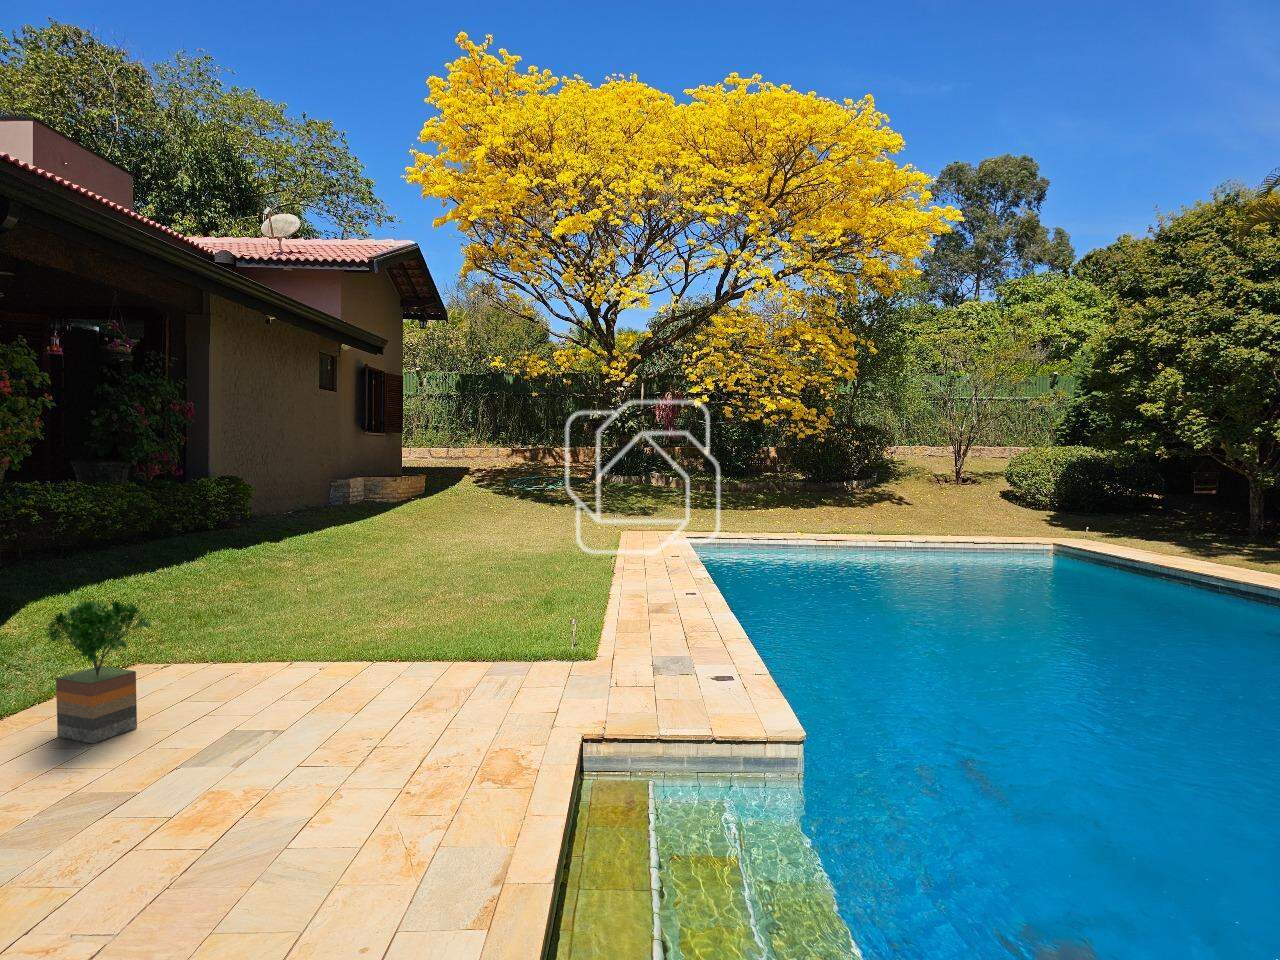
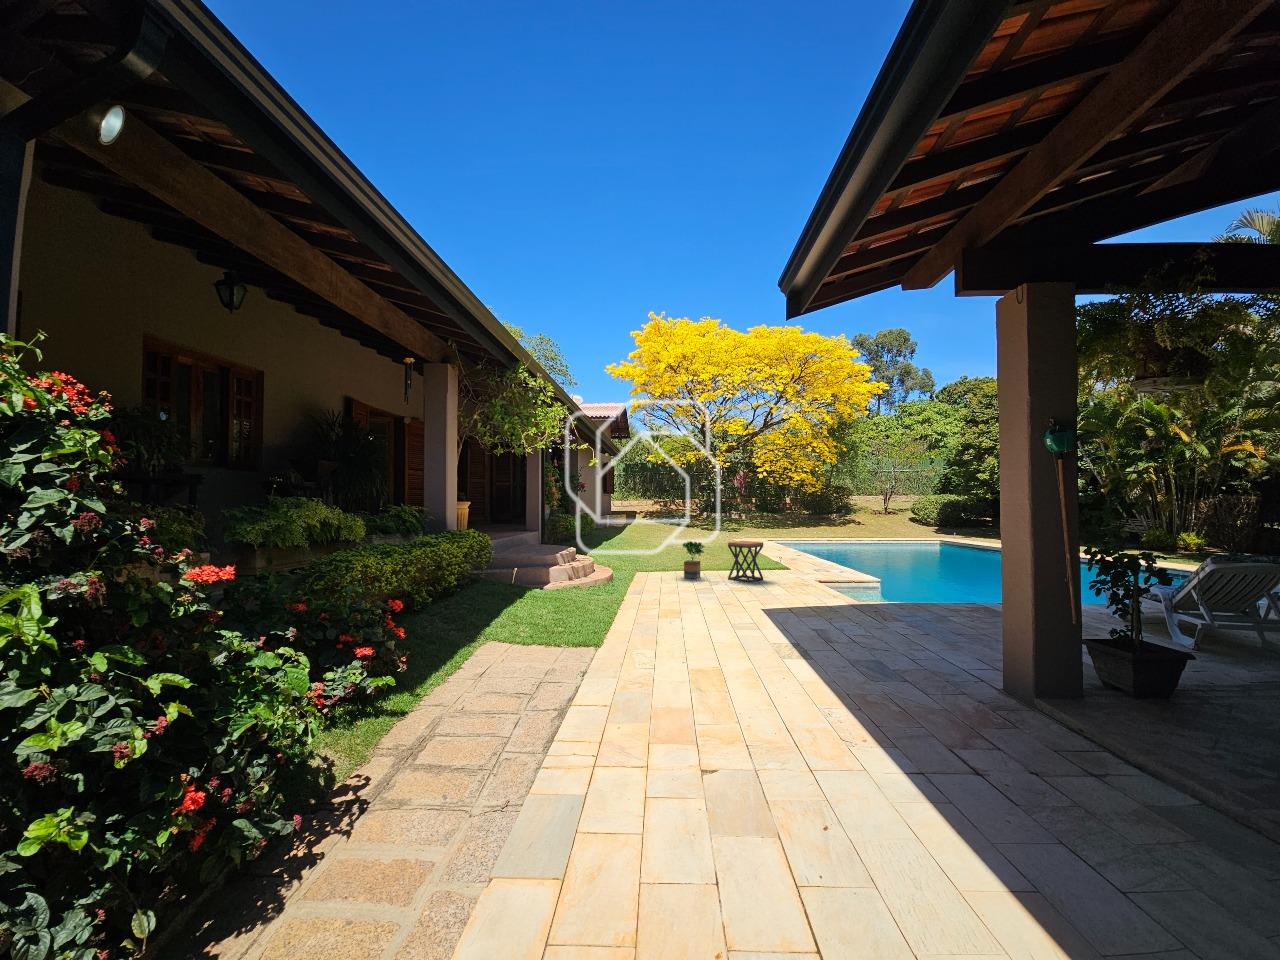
stool: none [198,600,336,779] -> present [728,541,763,582]

